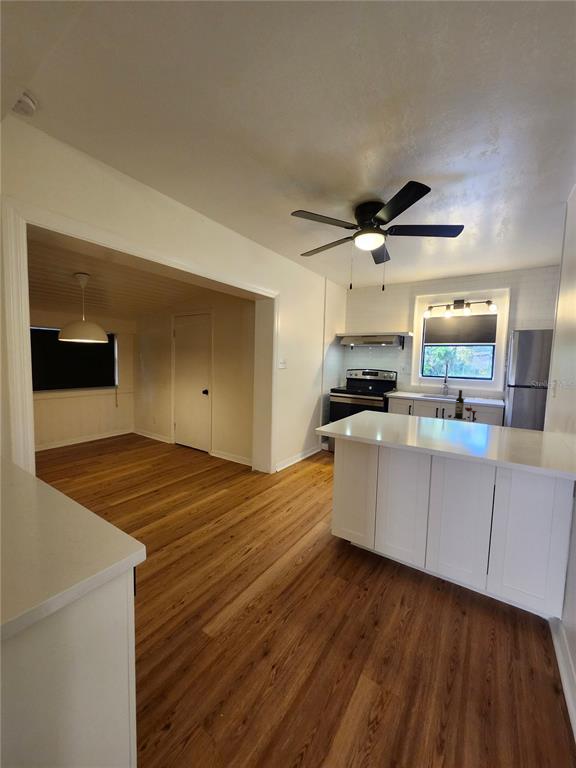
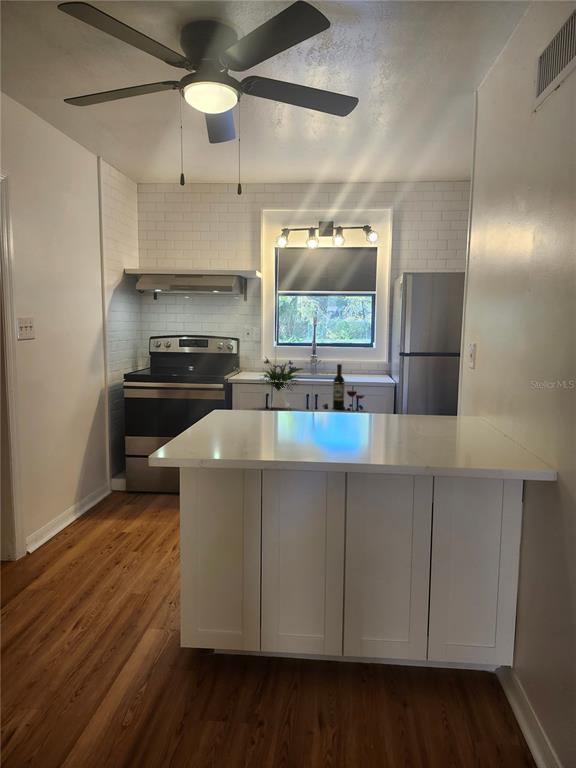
flower arrangement: none [405,383,436,415] -> present [261,357,303,408]

